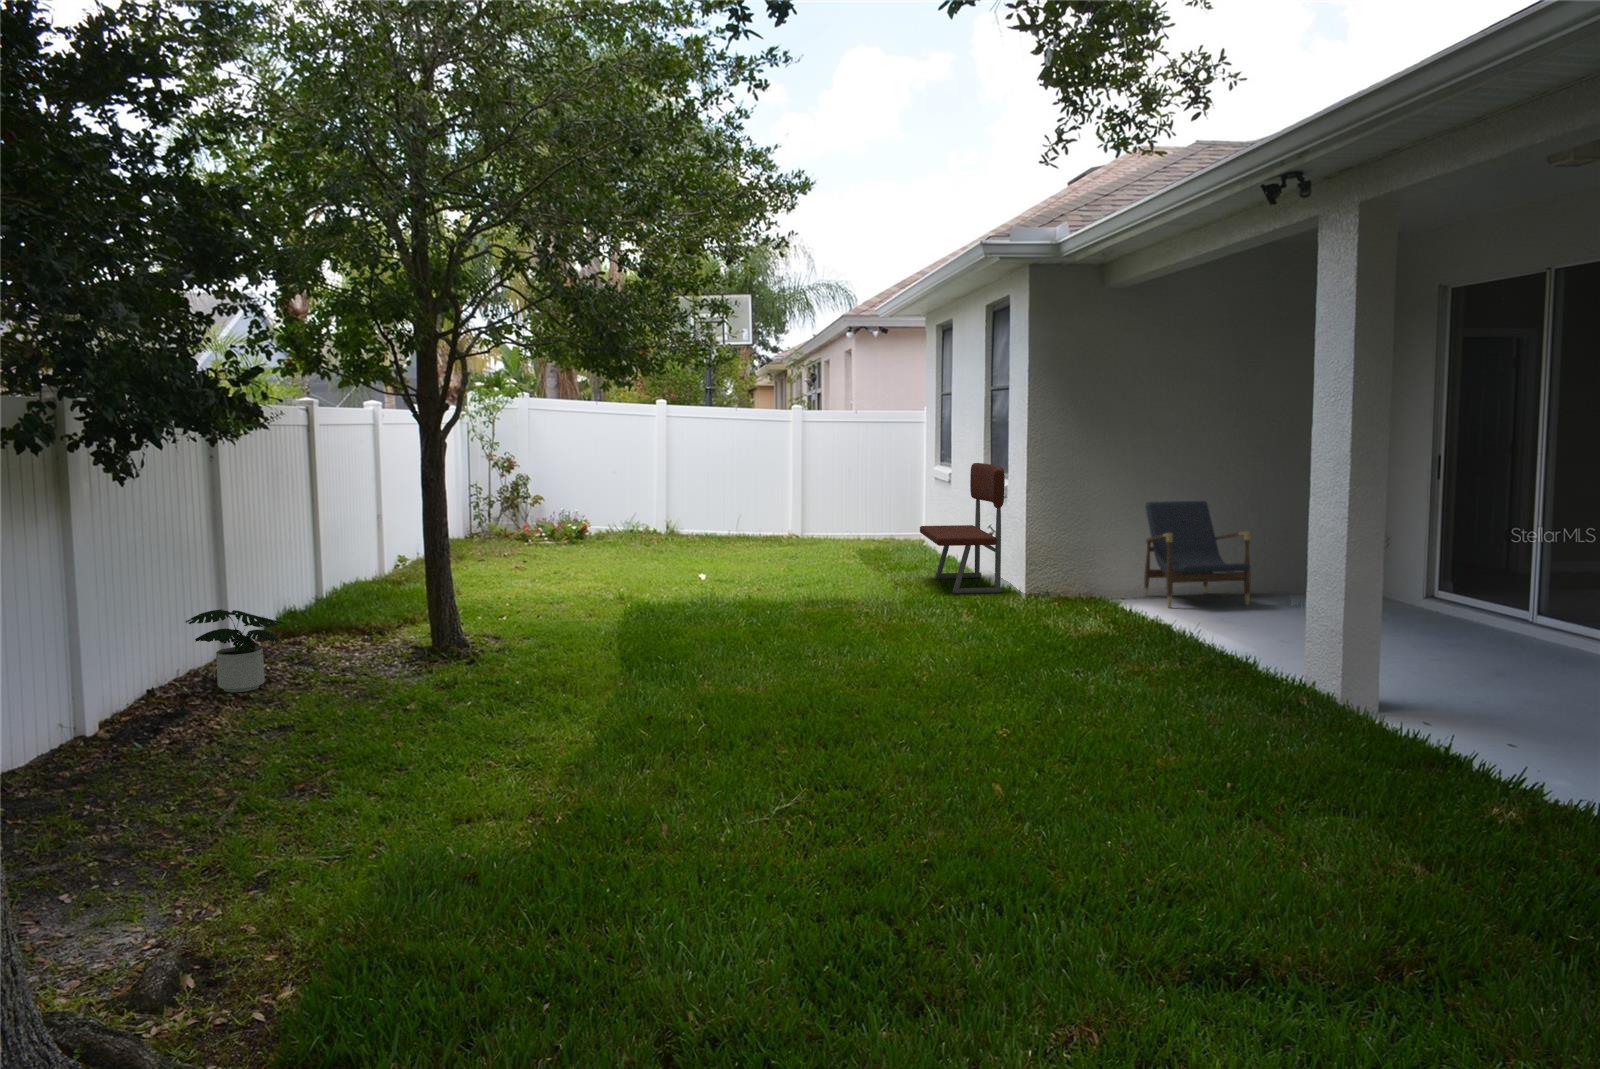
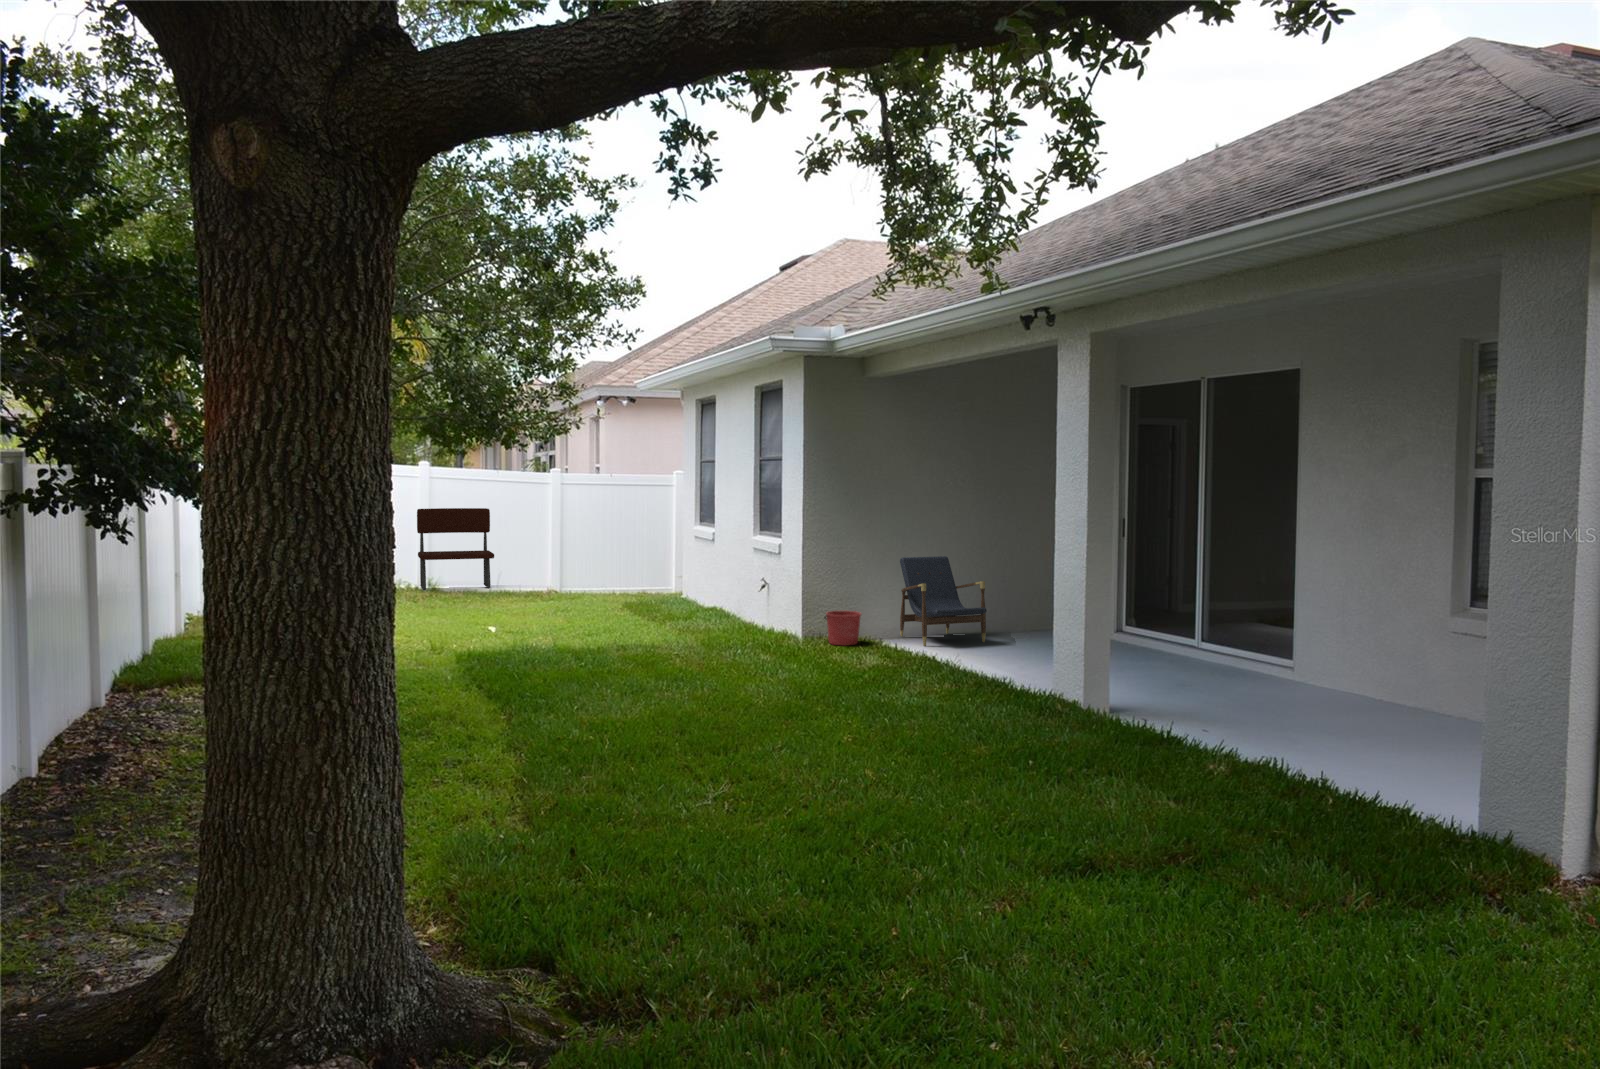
bench: present [920,463,1005,594] -> present [417,508,494,591]
bucket: none [1048,563,1094,604] -> present [824,610,861,646]
potted plant: present [186,609,286,692] -> none [52,669,150,750]

